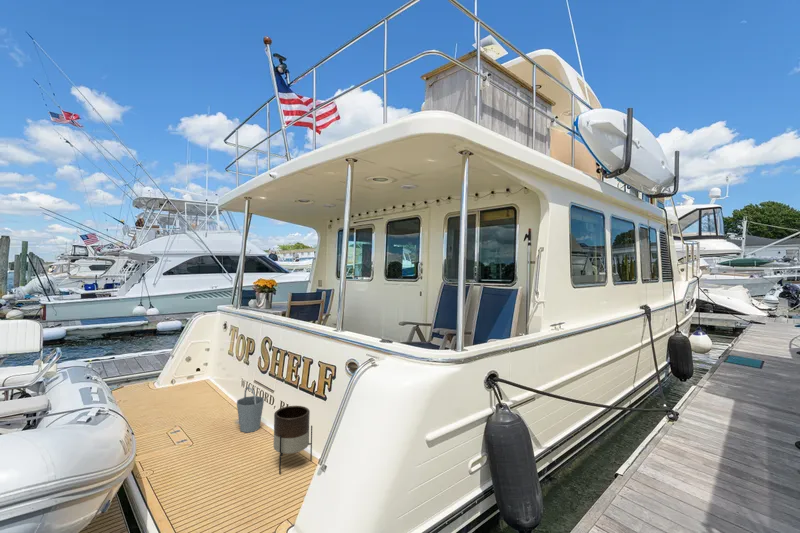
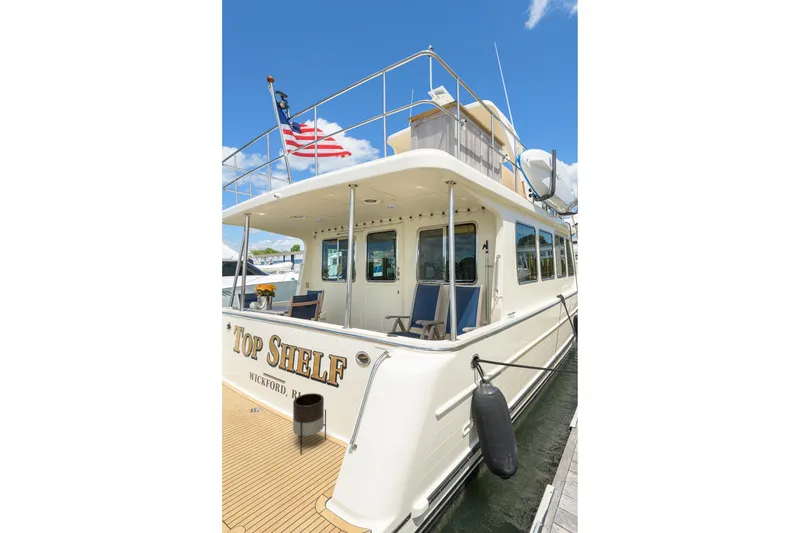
bucket: present [237,387,264,433] -> none [252,379,276,420]

